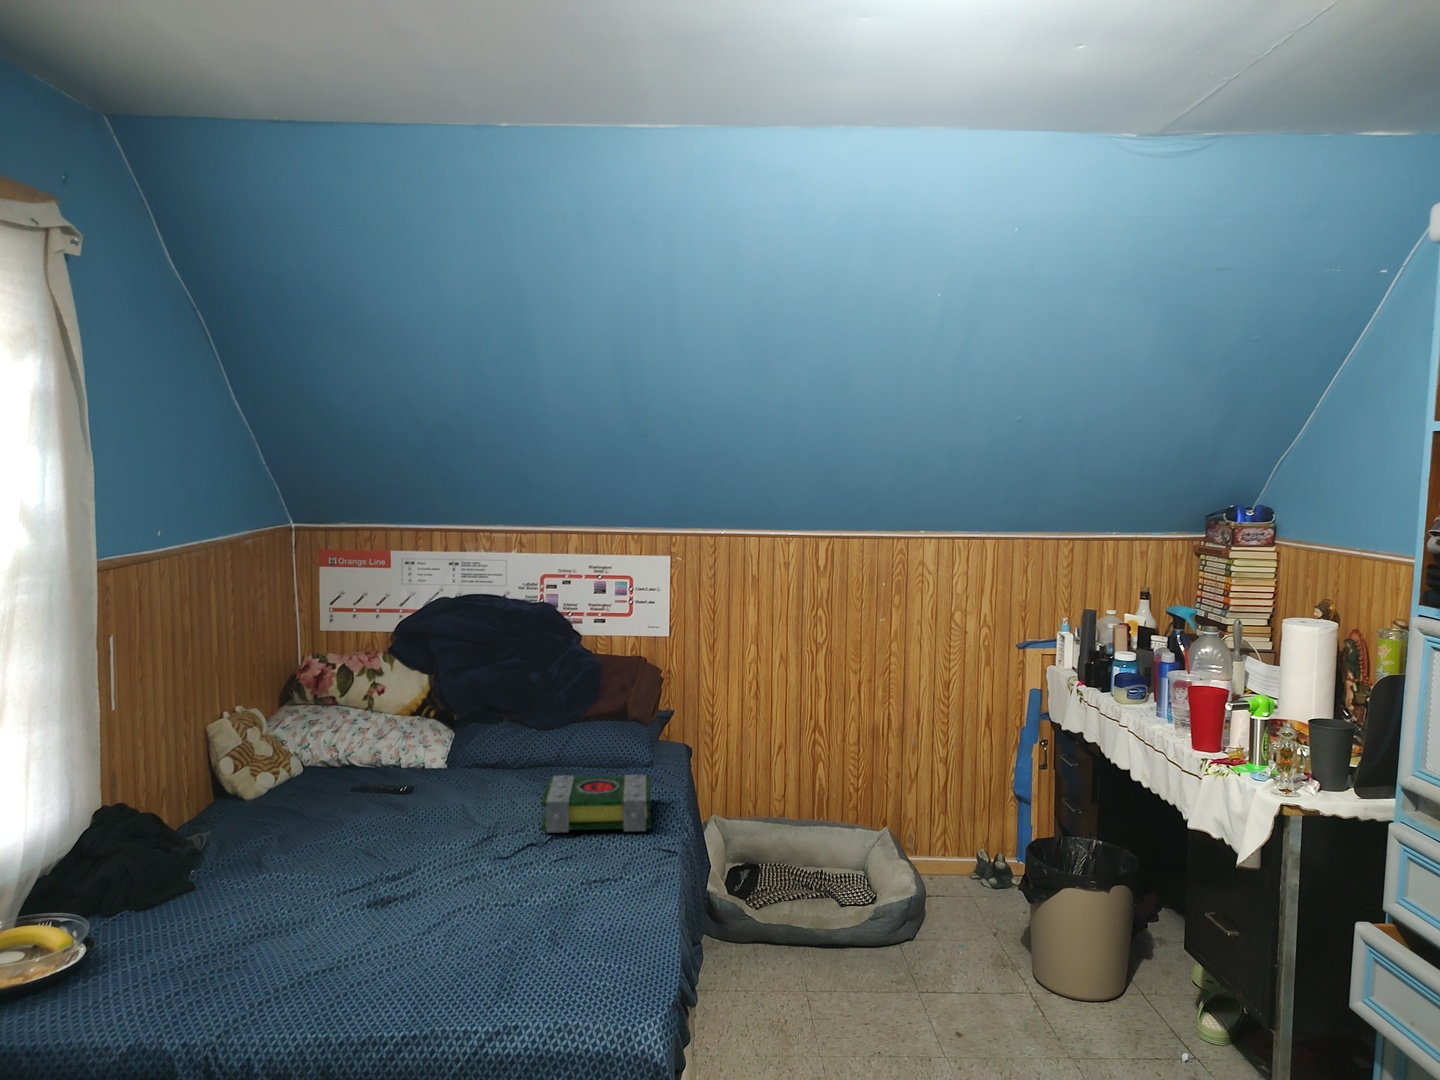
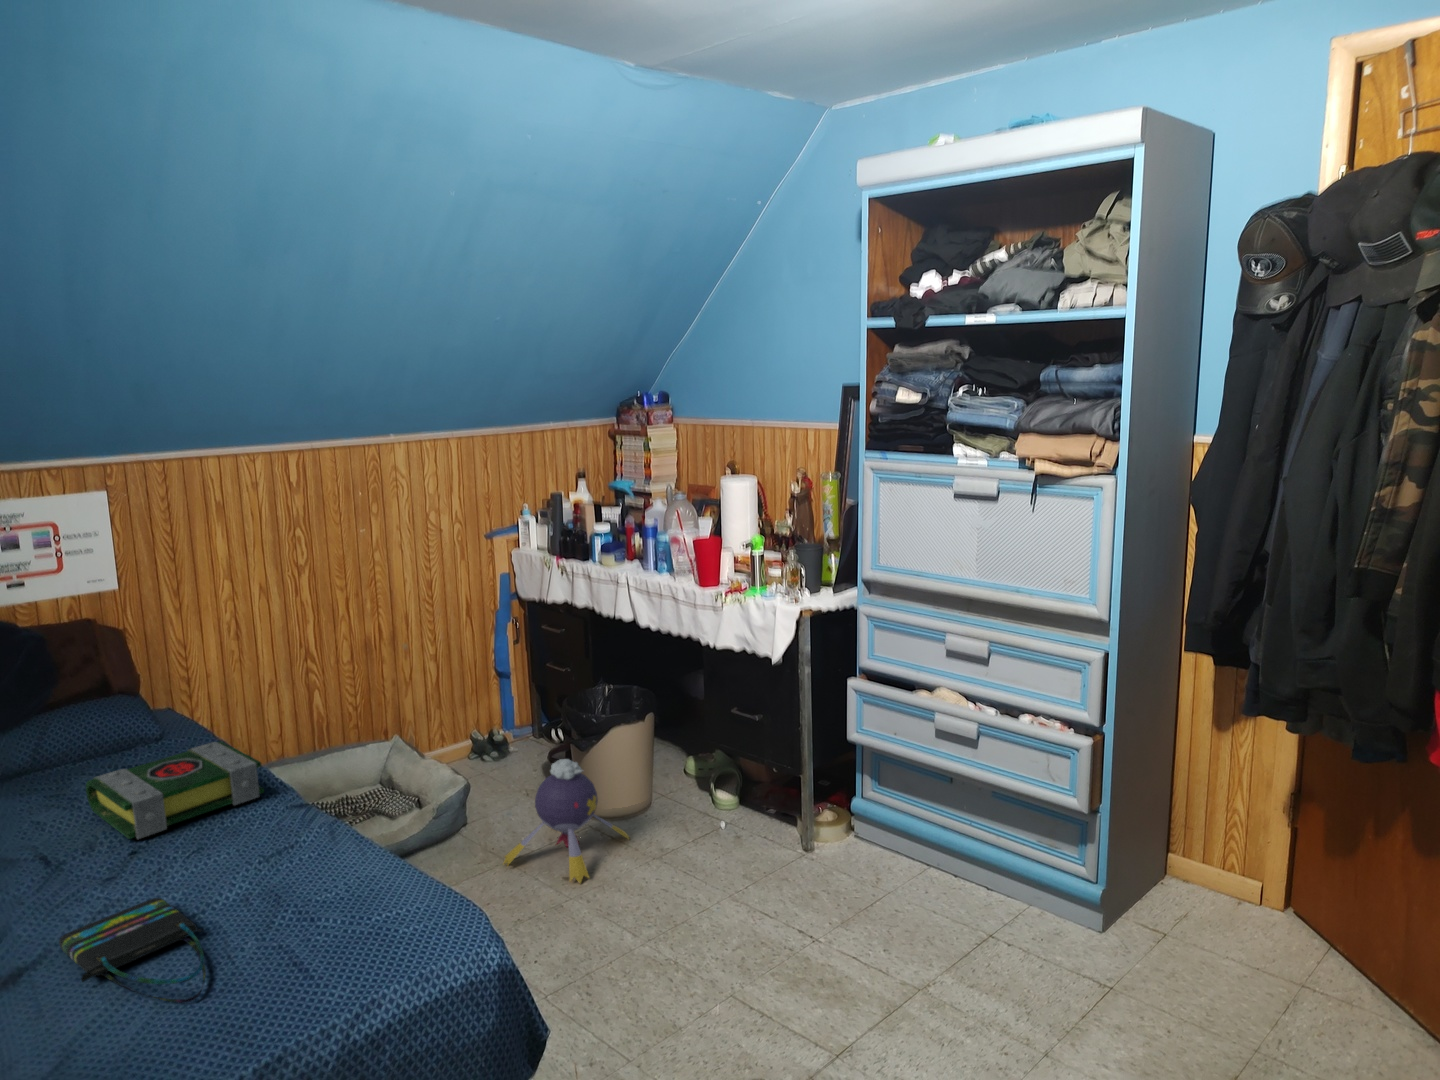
tote bag: none [405,877,502,961] -> present [59,897,206,1003]
plush toy: none [896,902,1050,1051] -> present [503,759,629,883]

